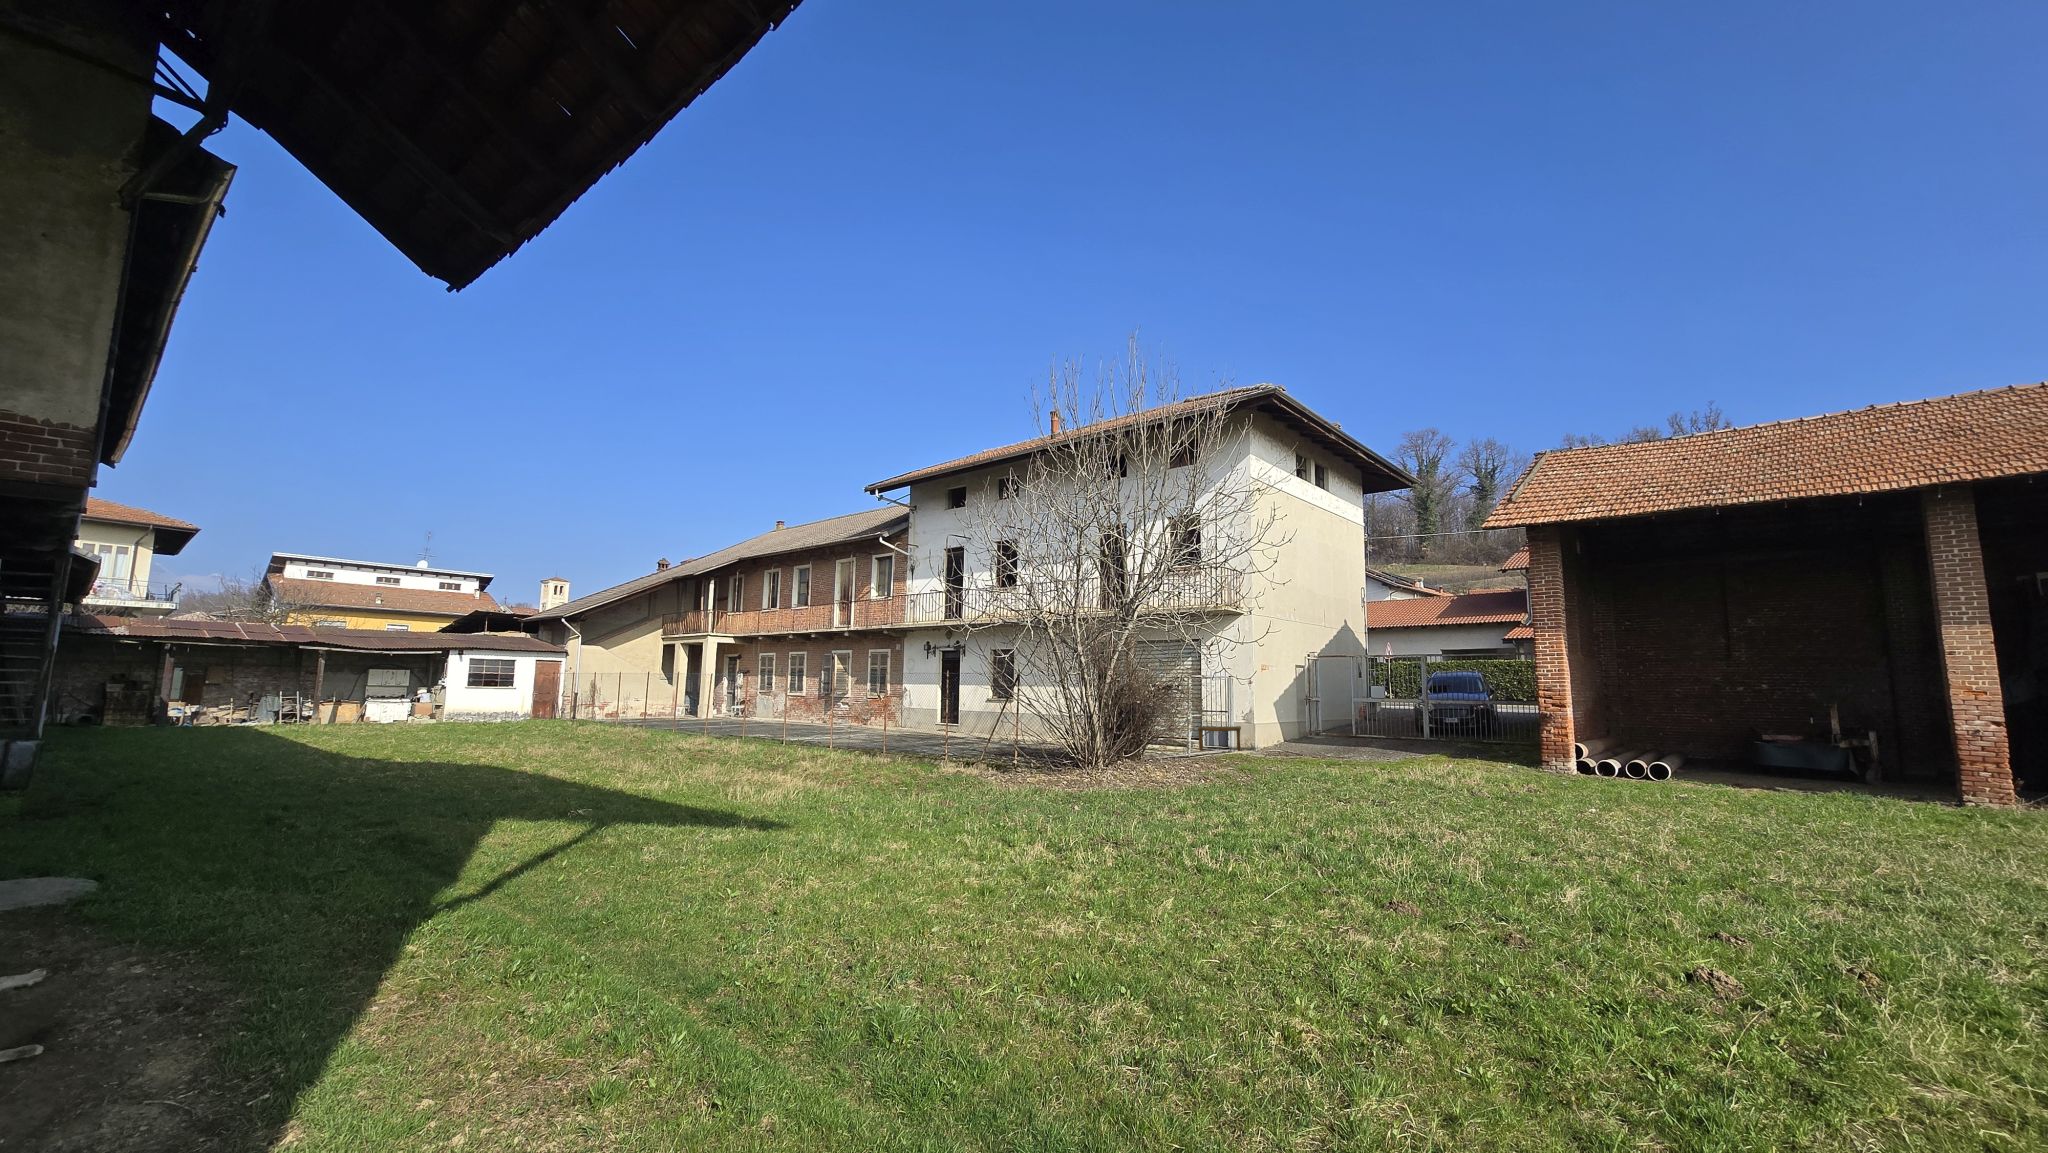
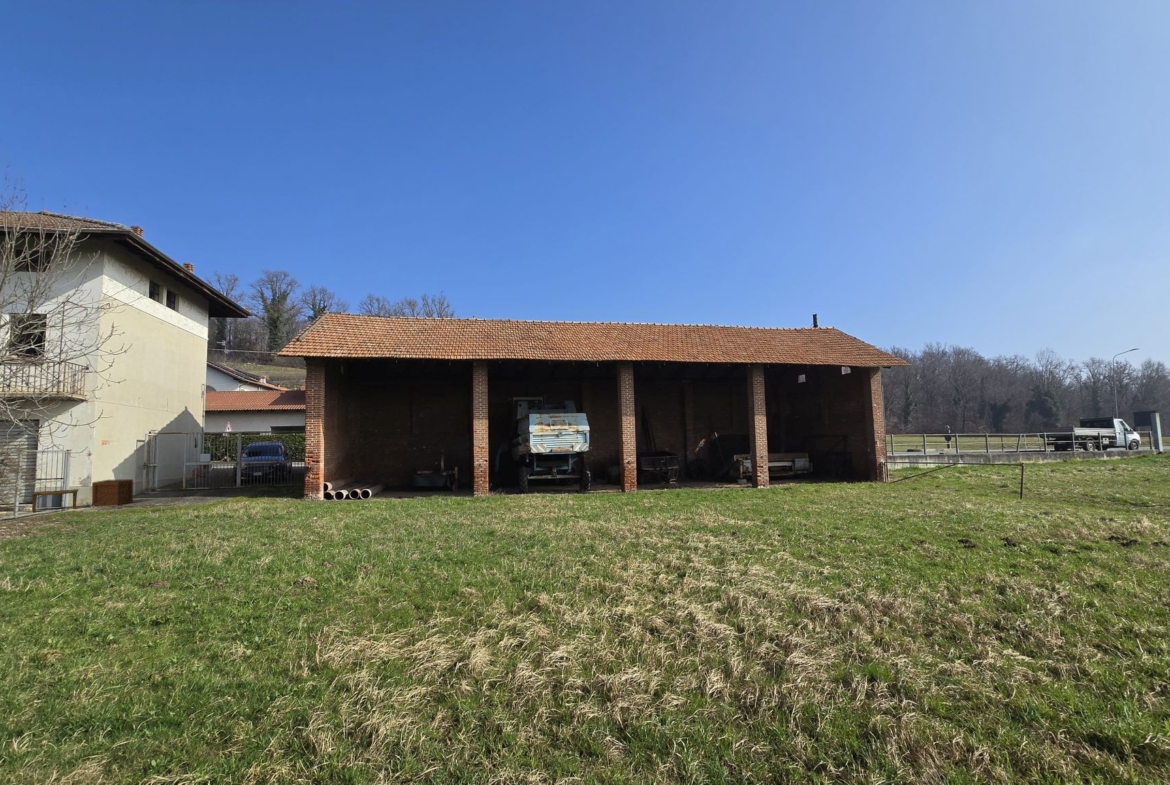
wooden crate: none [1254,716,1299,751] -> present [91,479,133,506]

